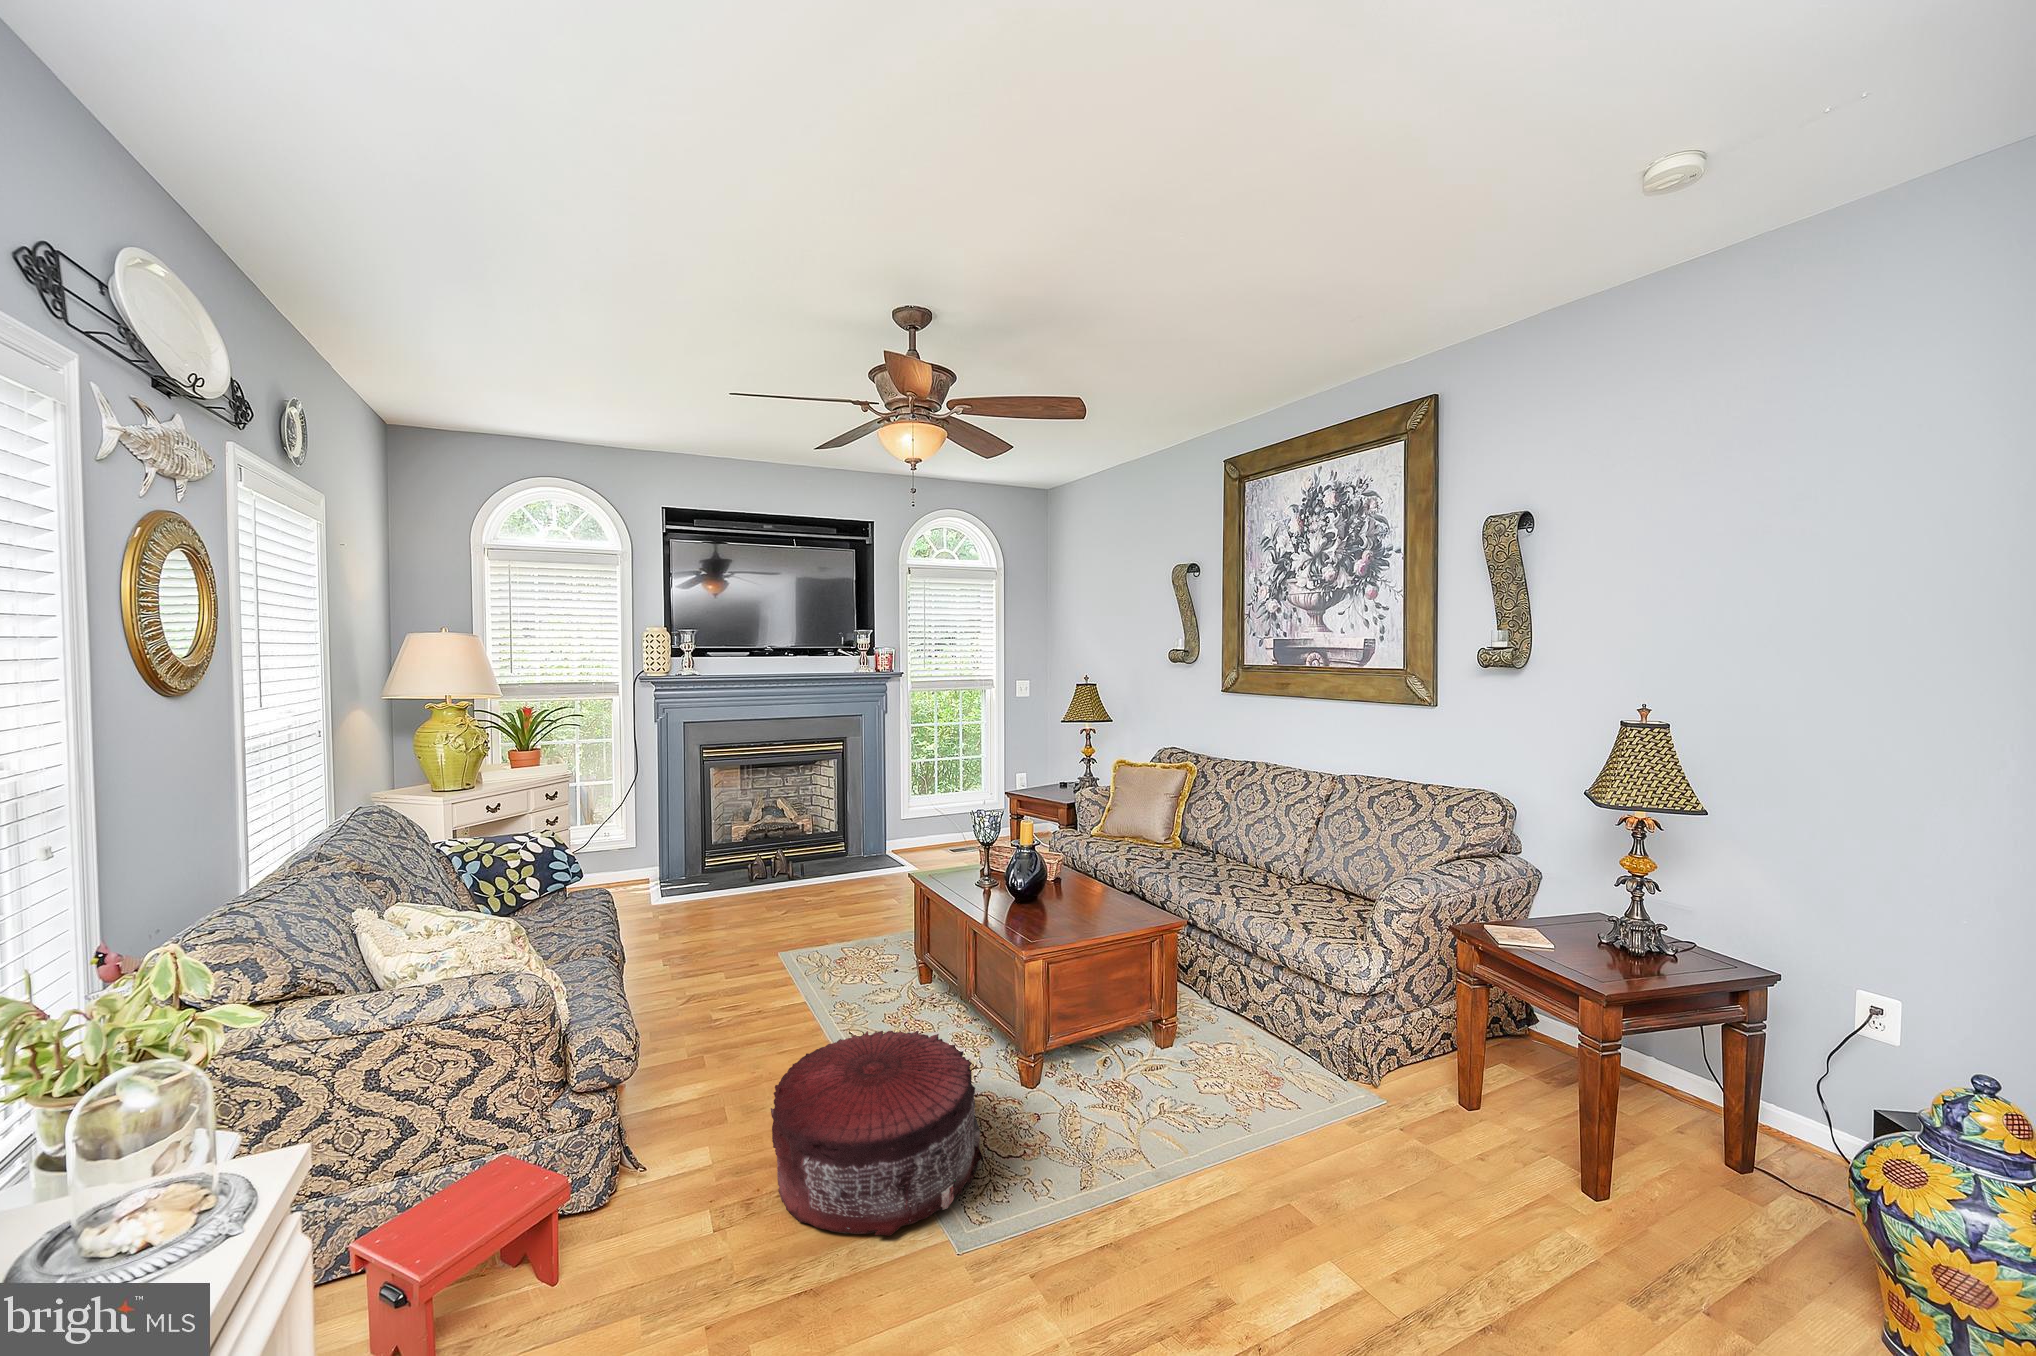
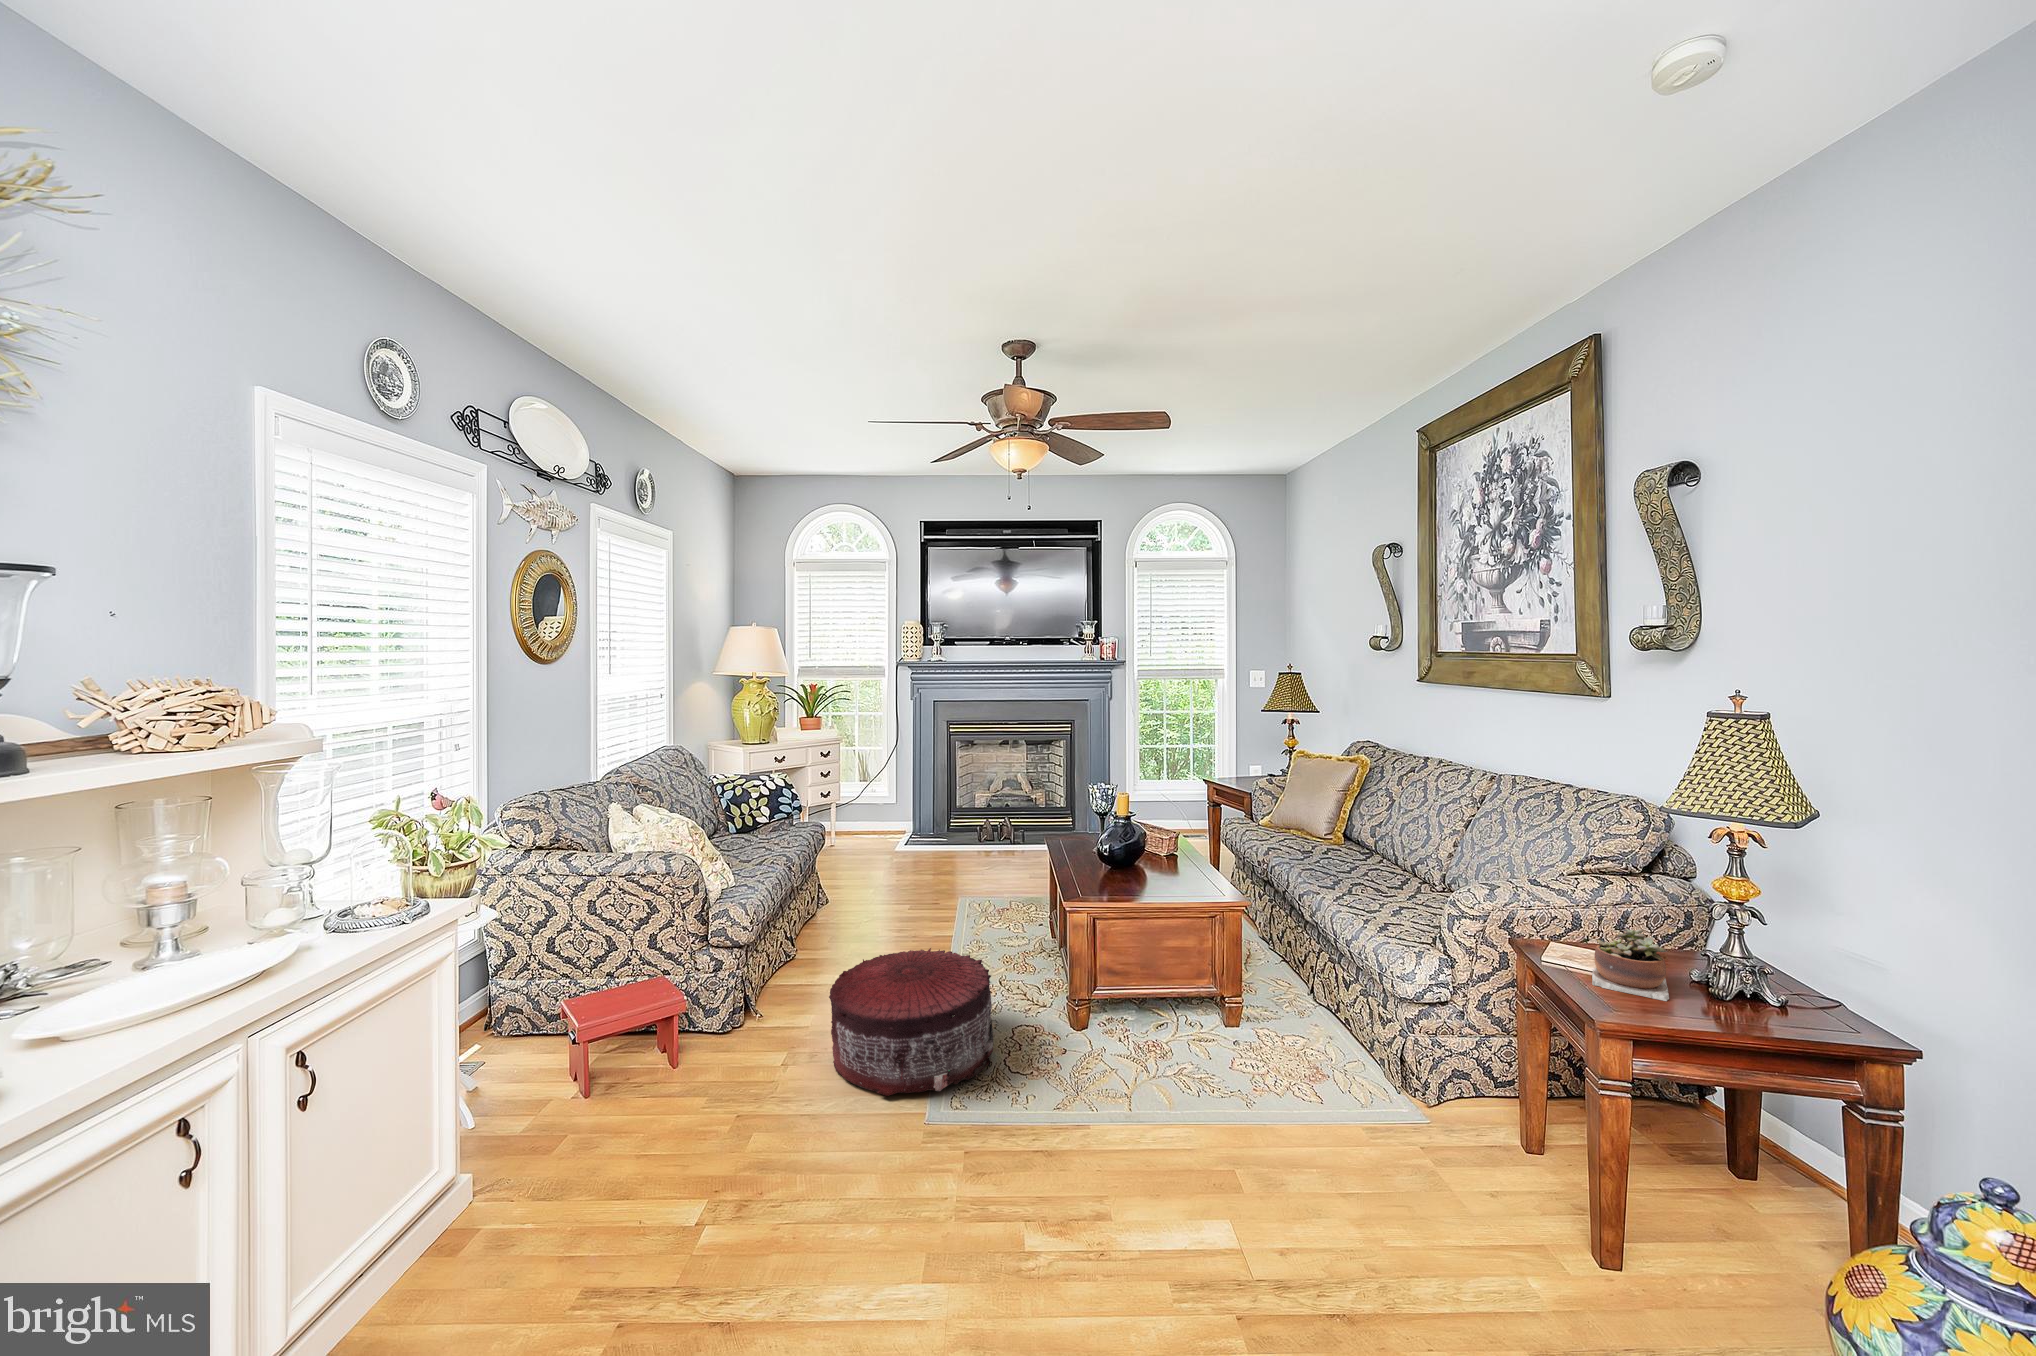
succulent plant: none [1534,904,1609,963] -> present [1592,928,1669,1001]

